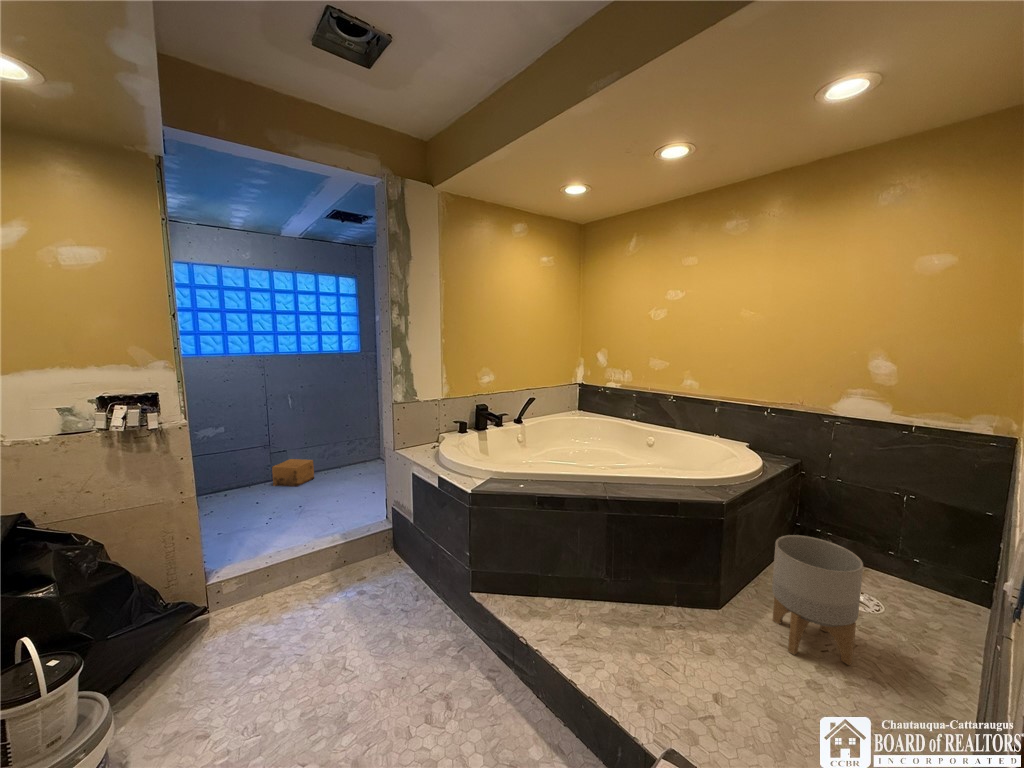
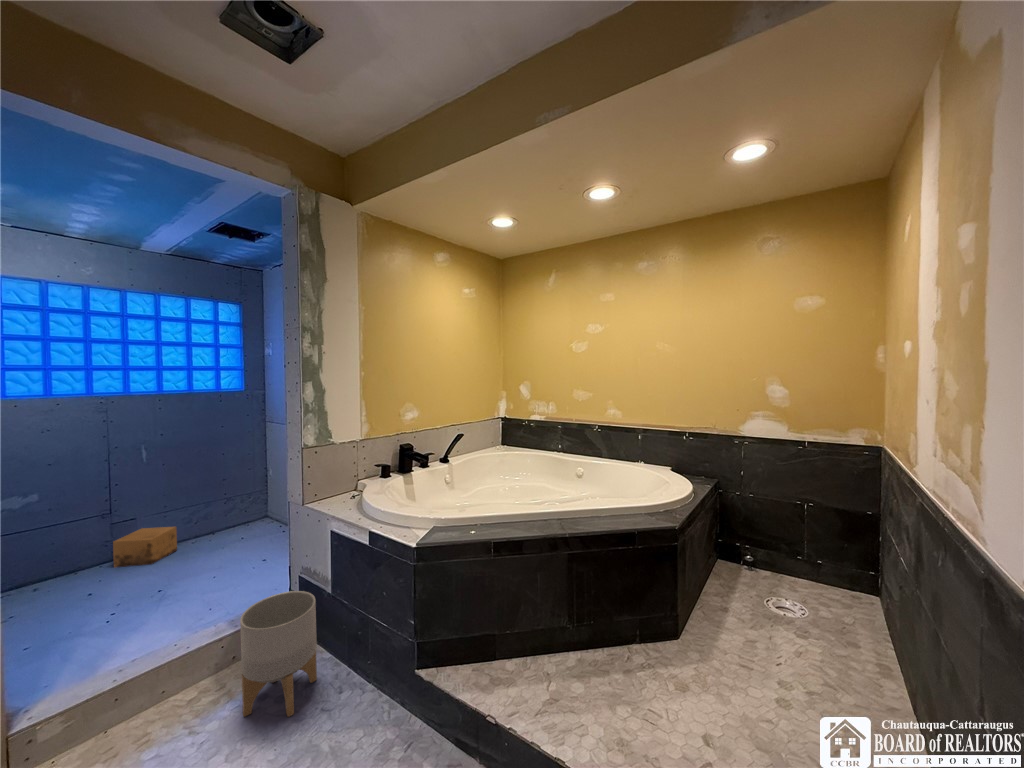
planter: present [772,535,863,665] -> present [240,591,317,717]

